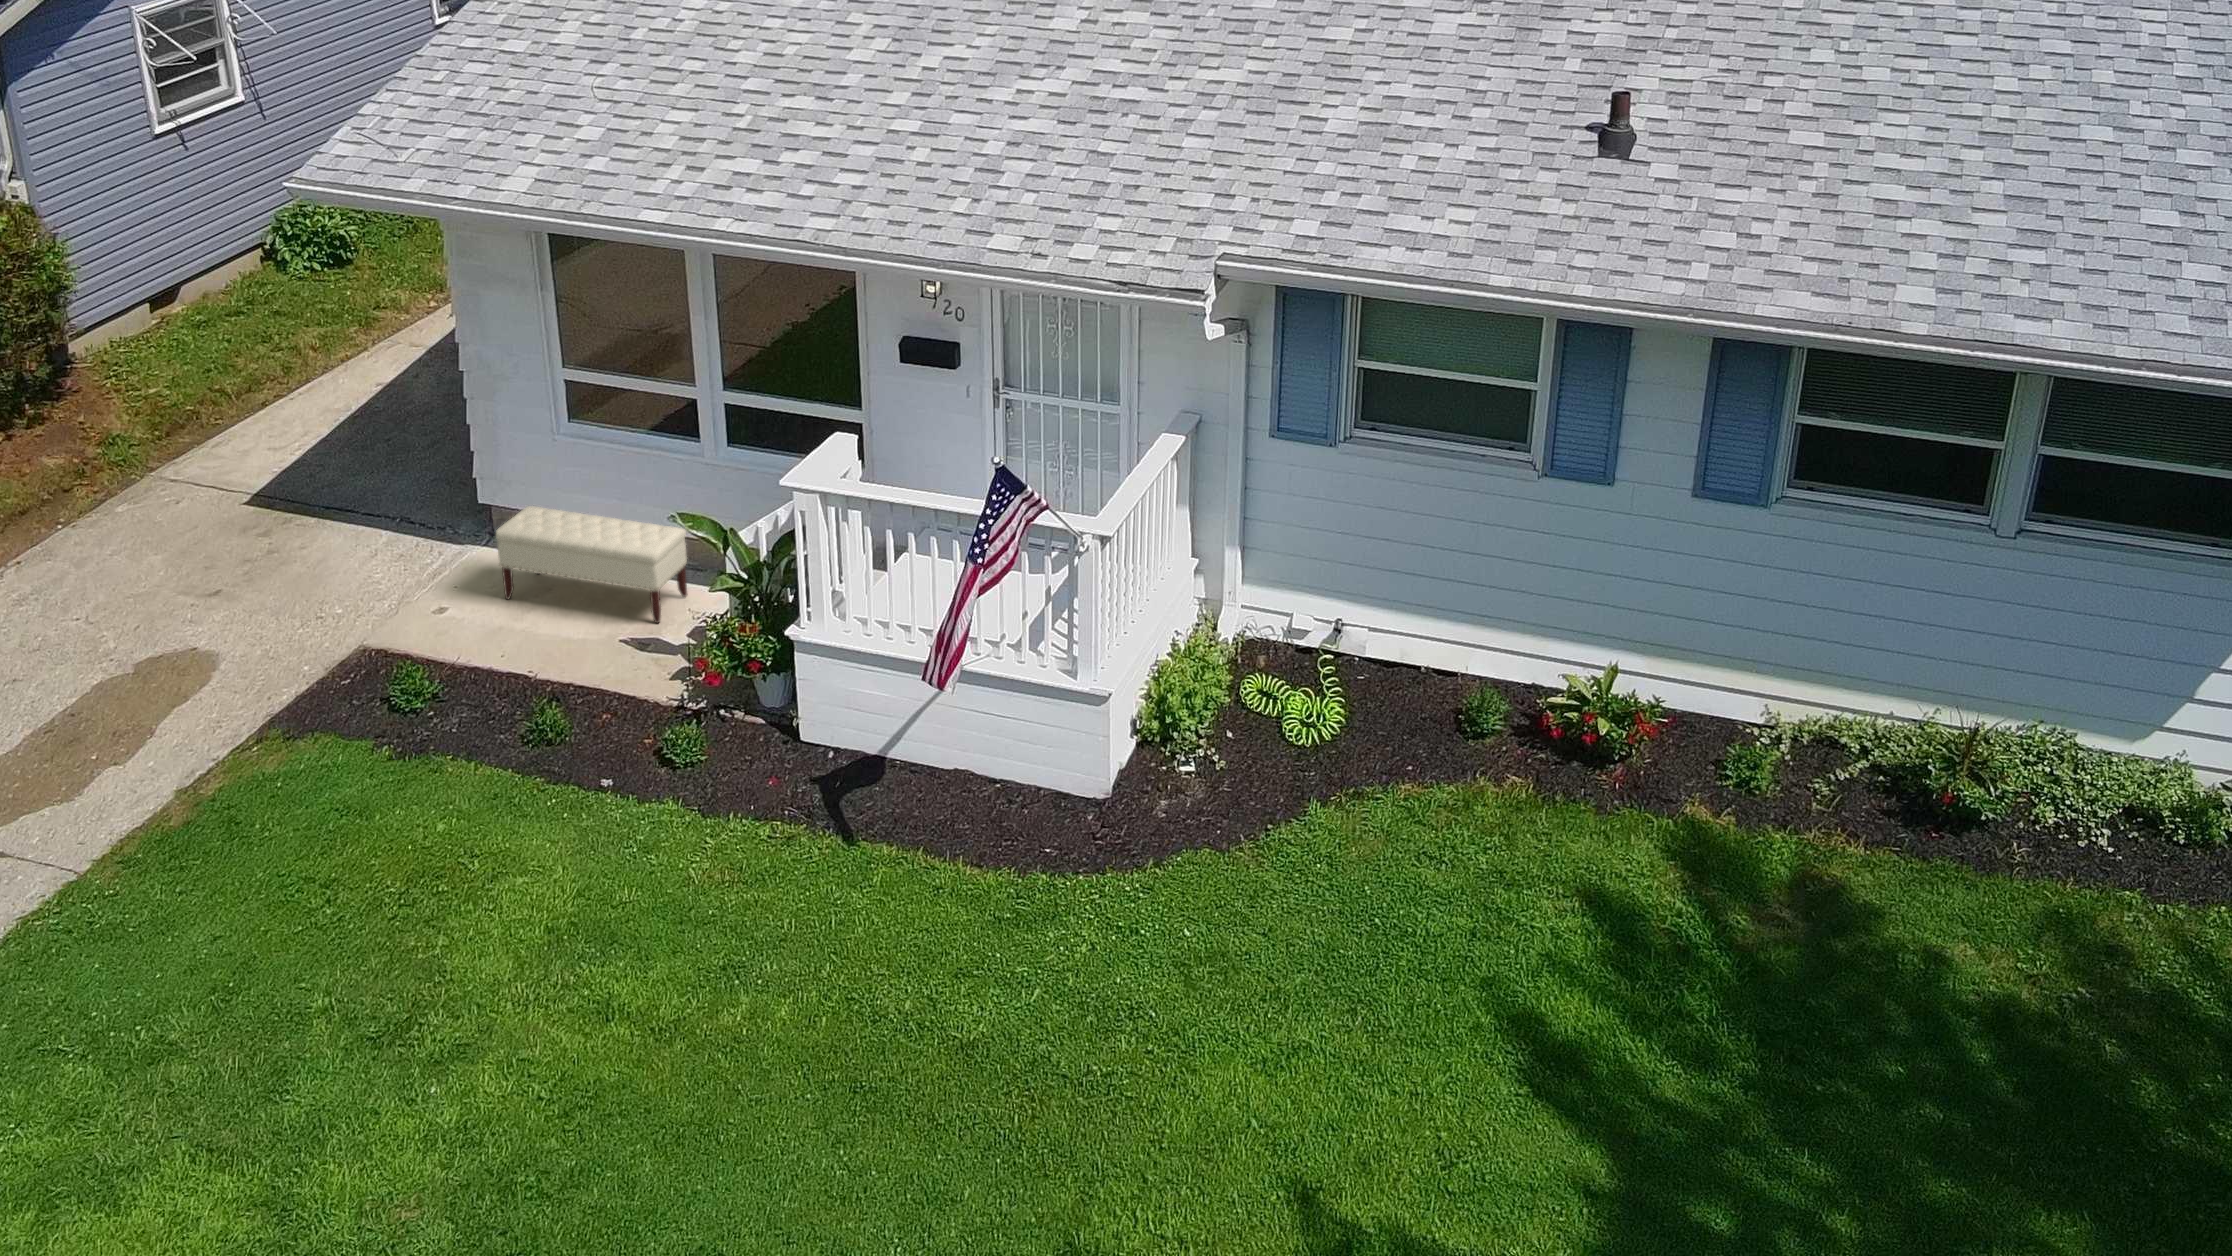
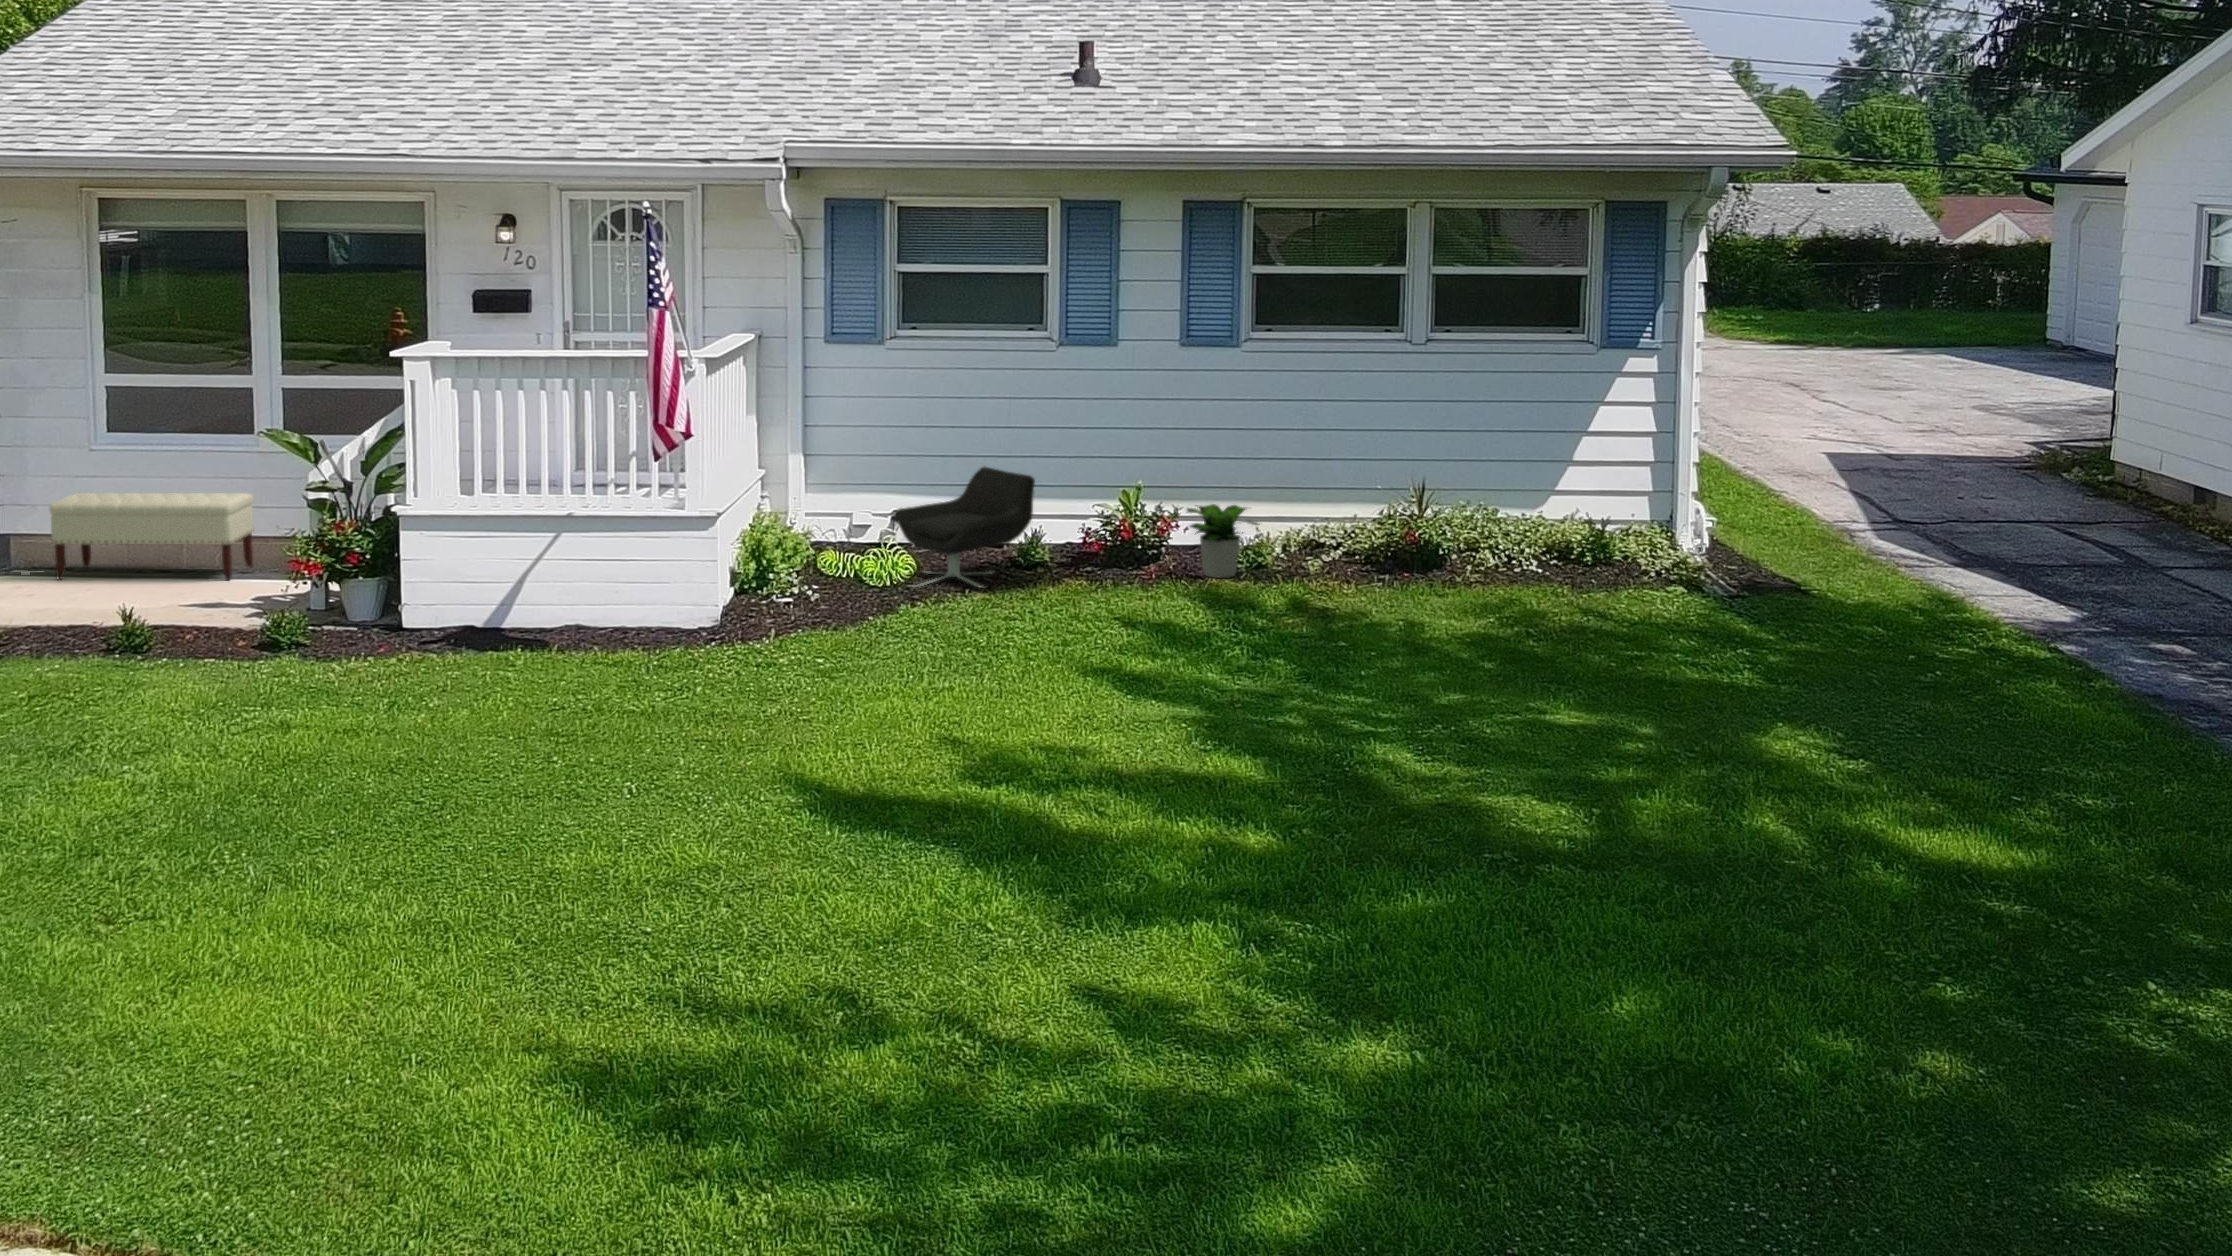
lounge chair: none [1330,599,1493,760] -> present [894,467,1035,588]
potted plant: none [1669,681,1763,778] -> present [1187,504,1260,578]

